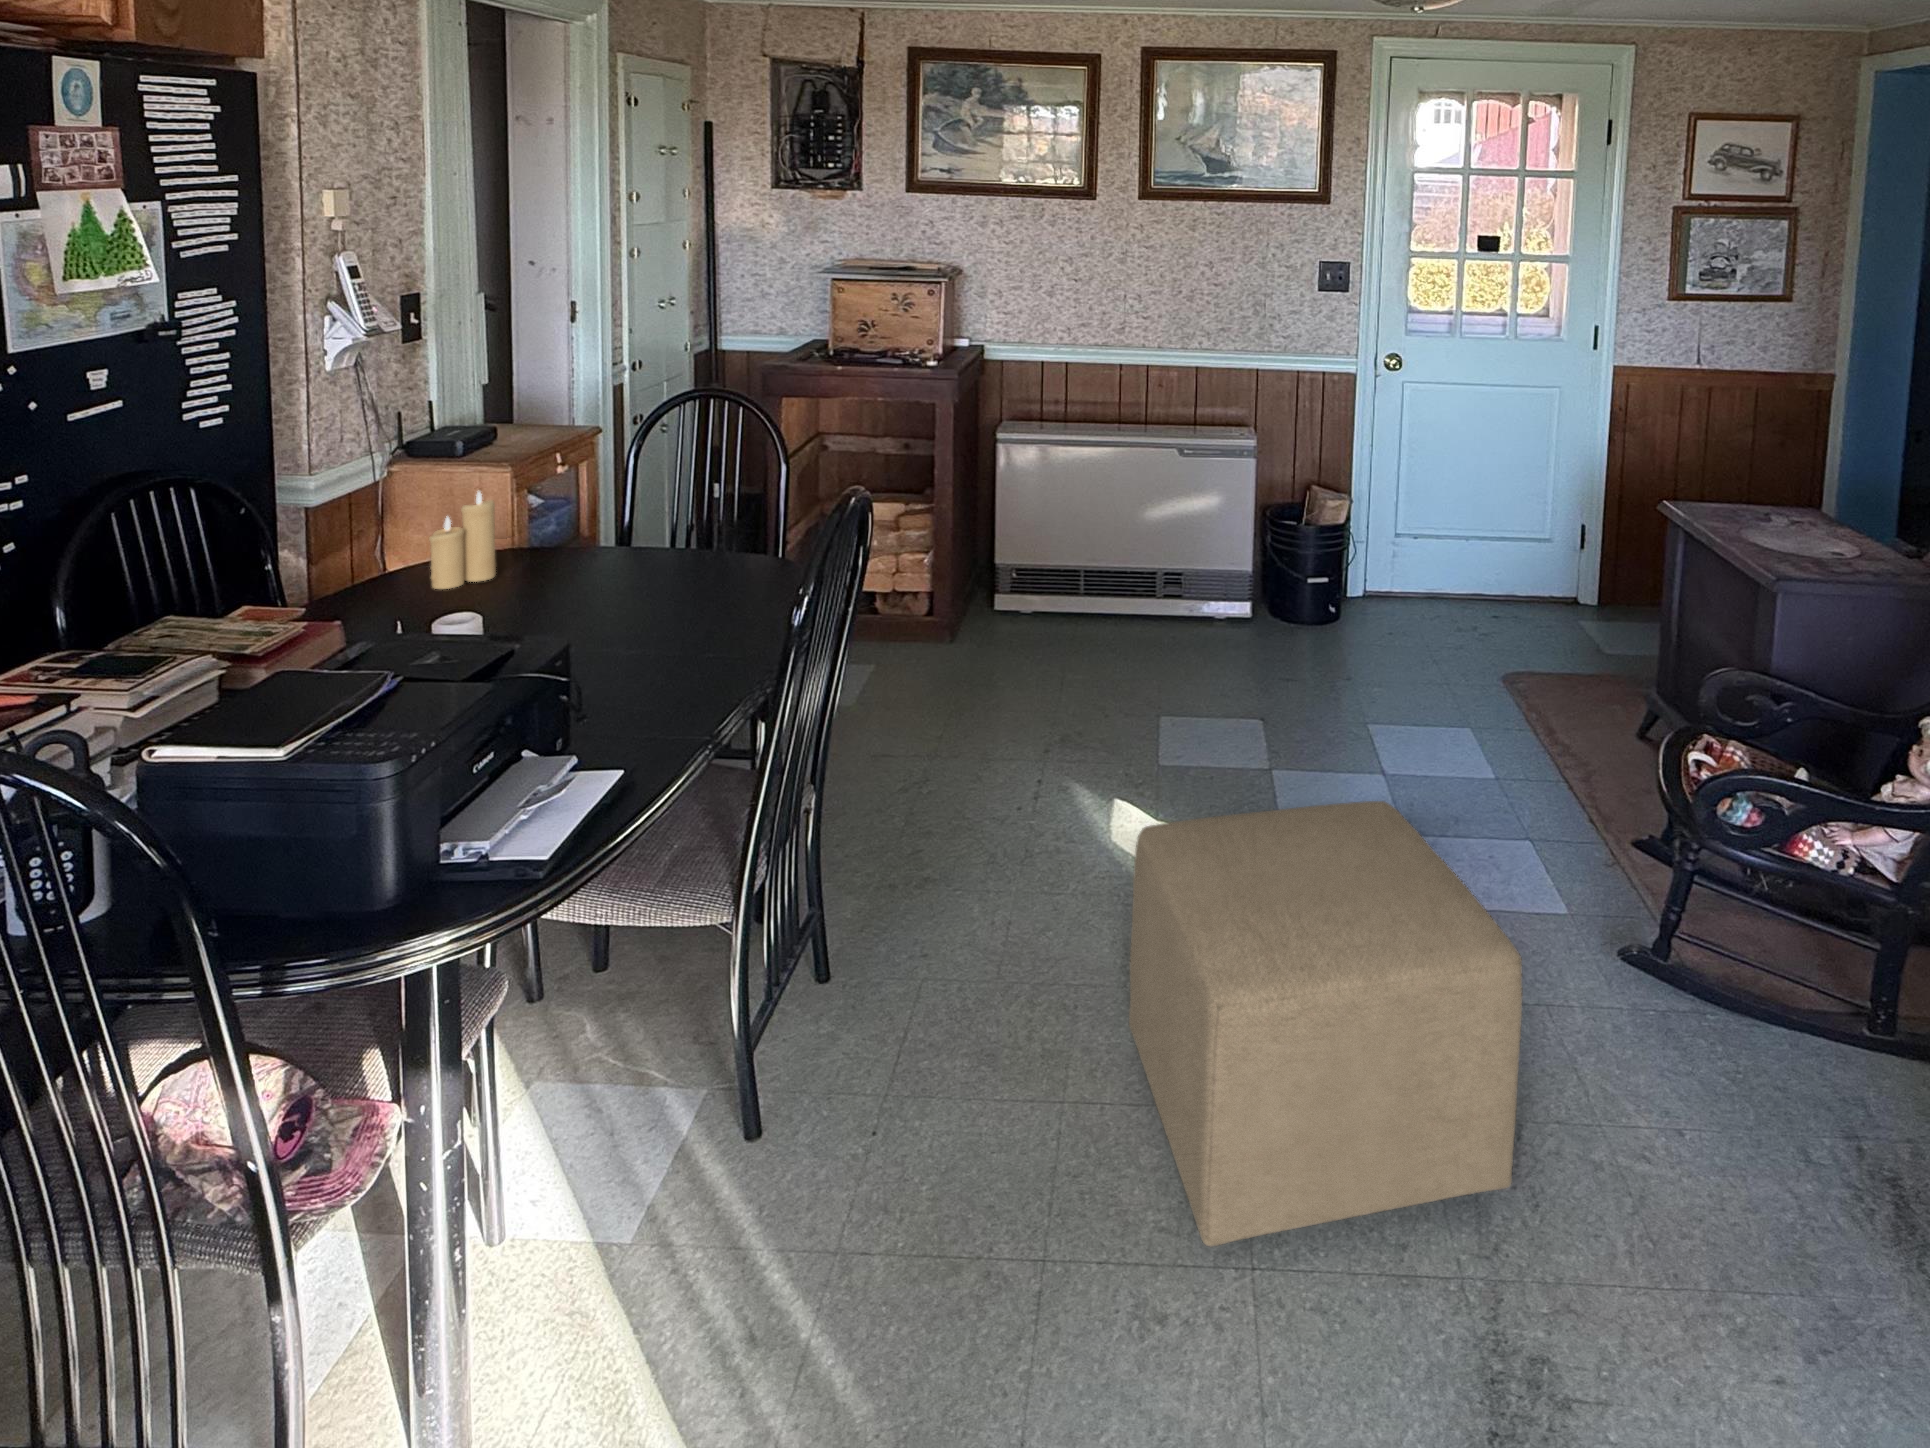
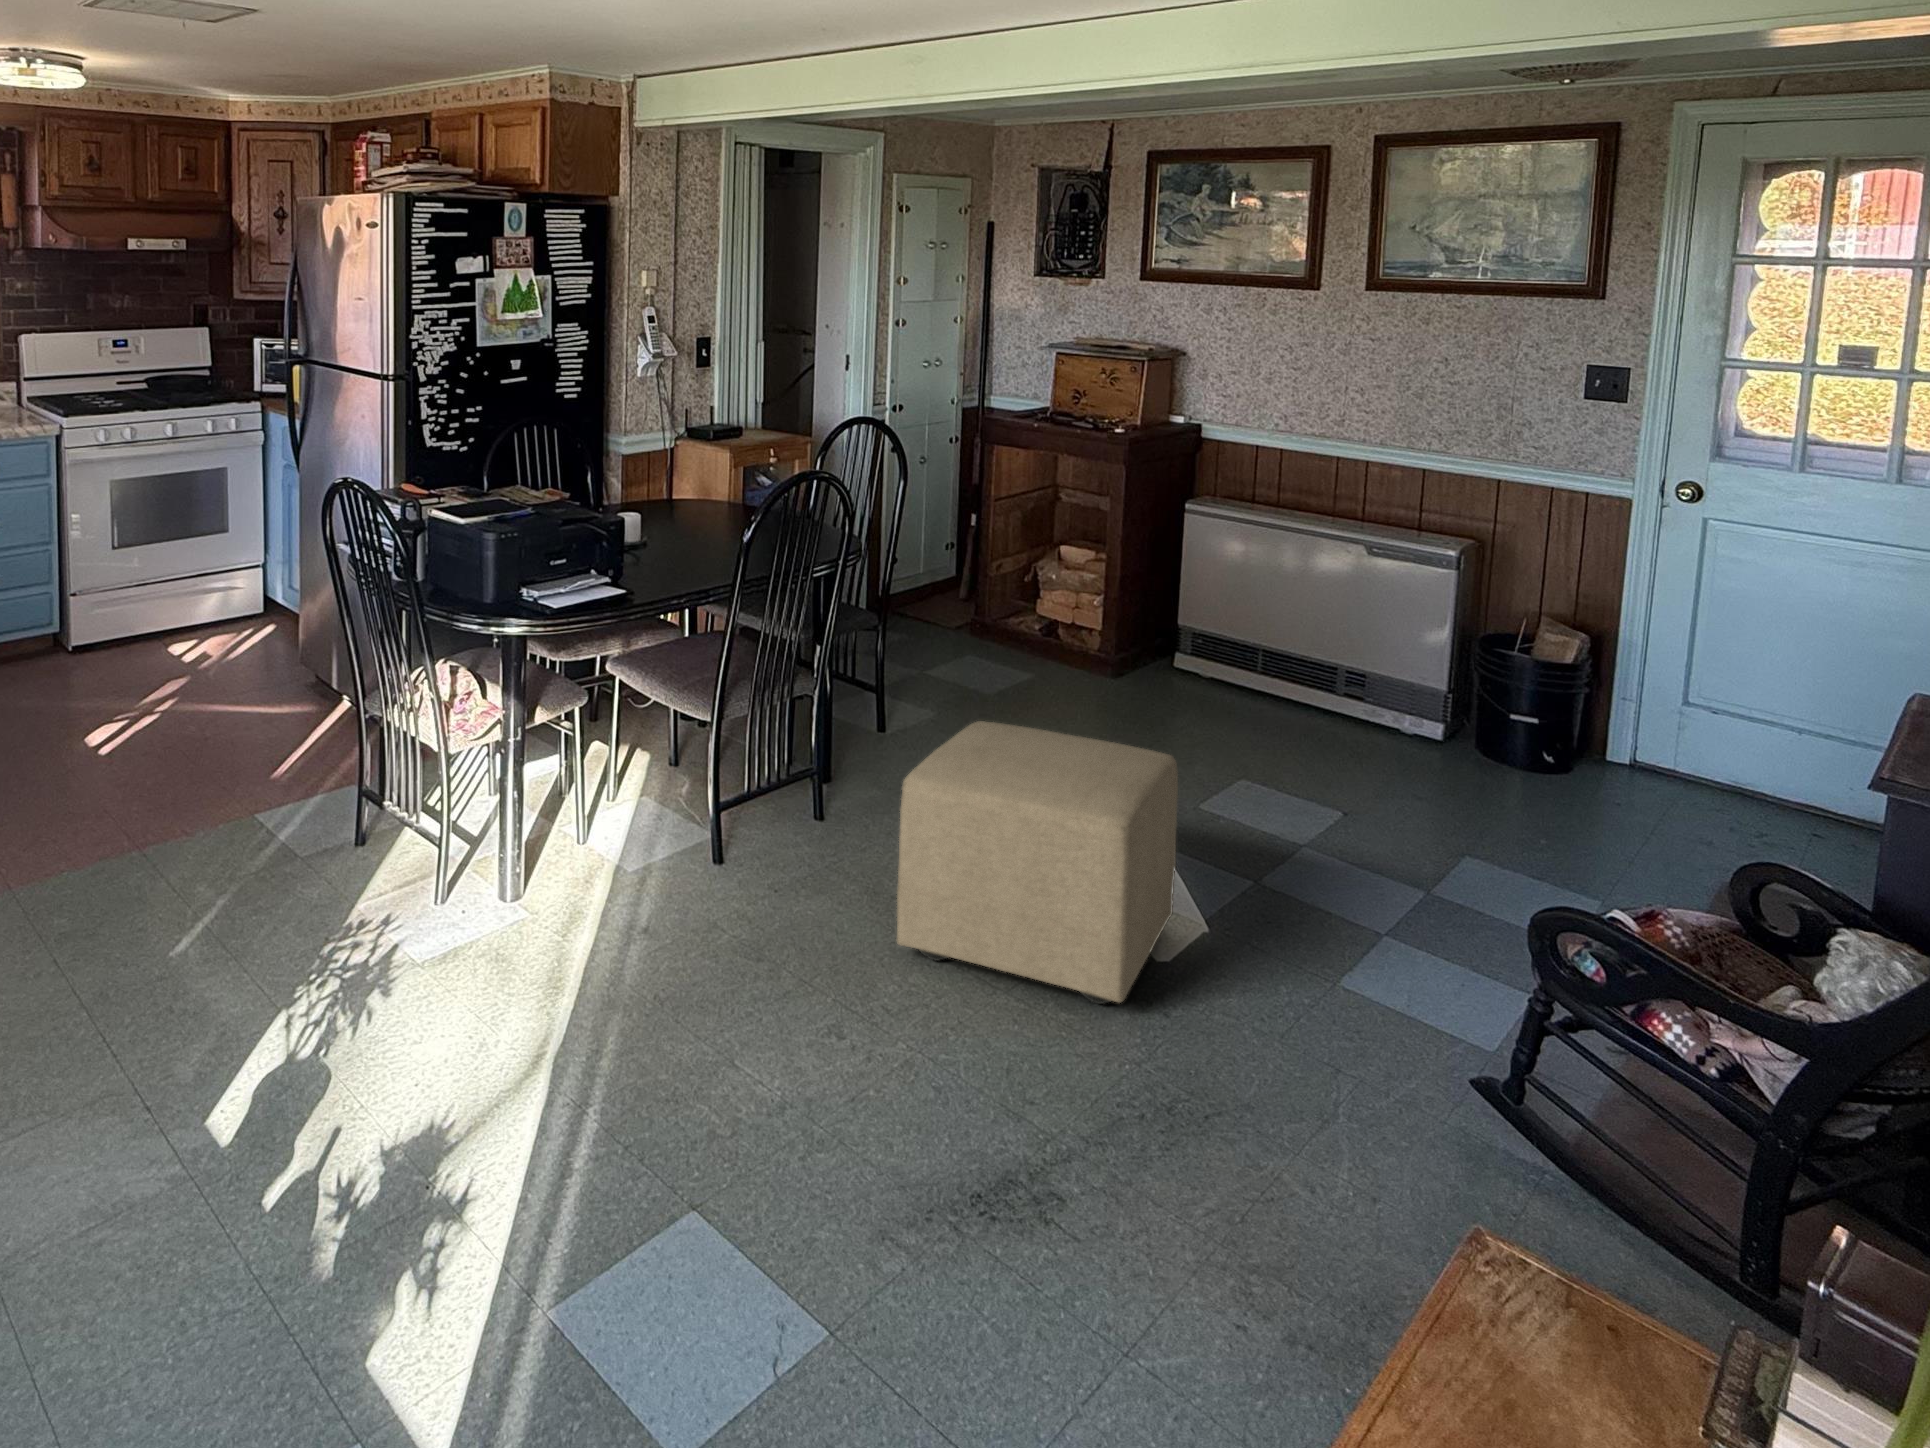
candle: present [429,492,496,589] -> none [654,453,691,508]

